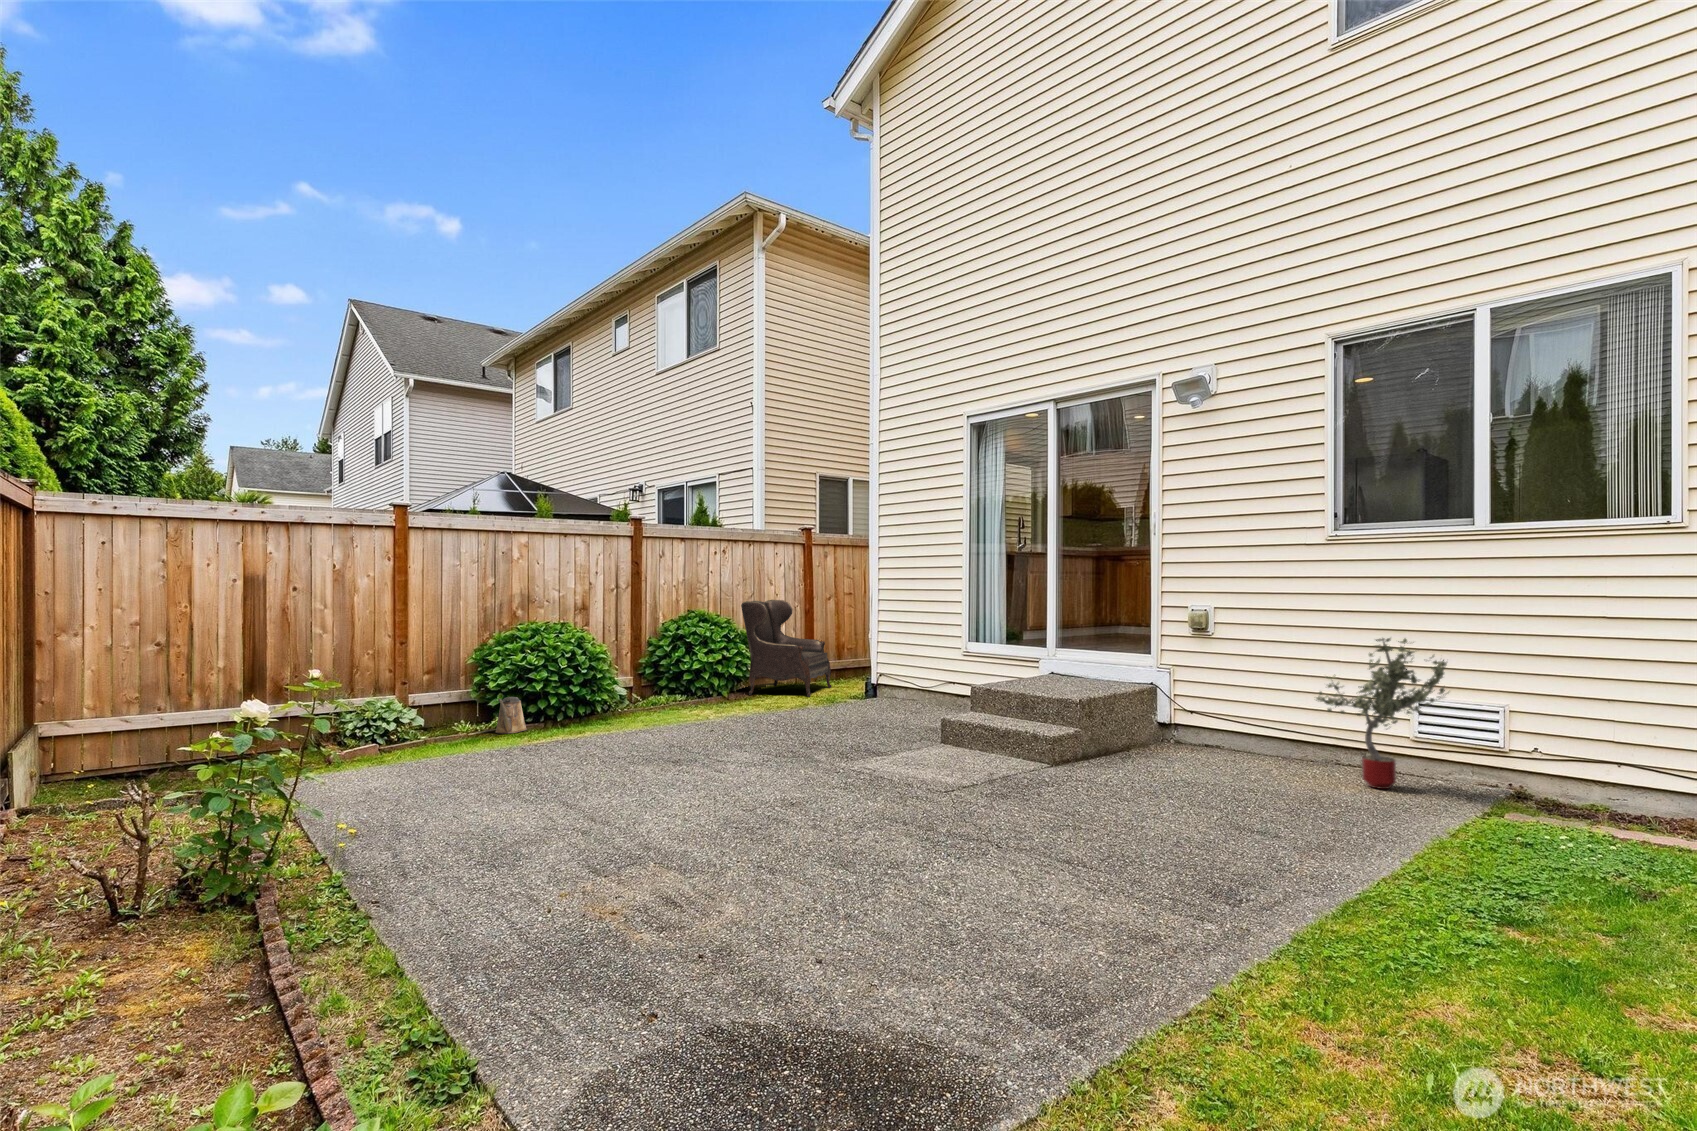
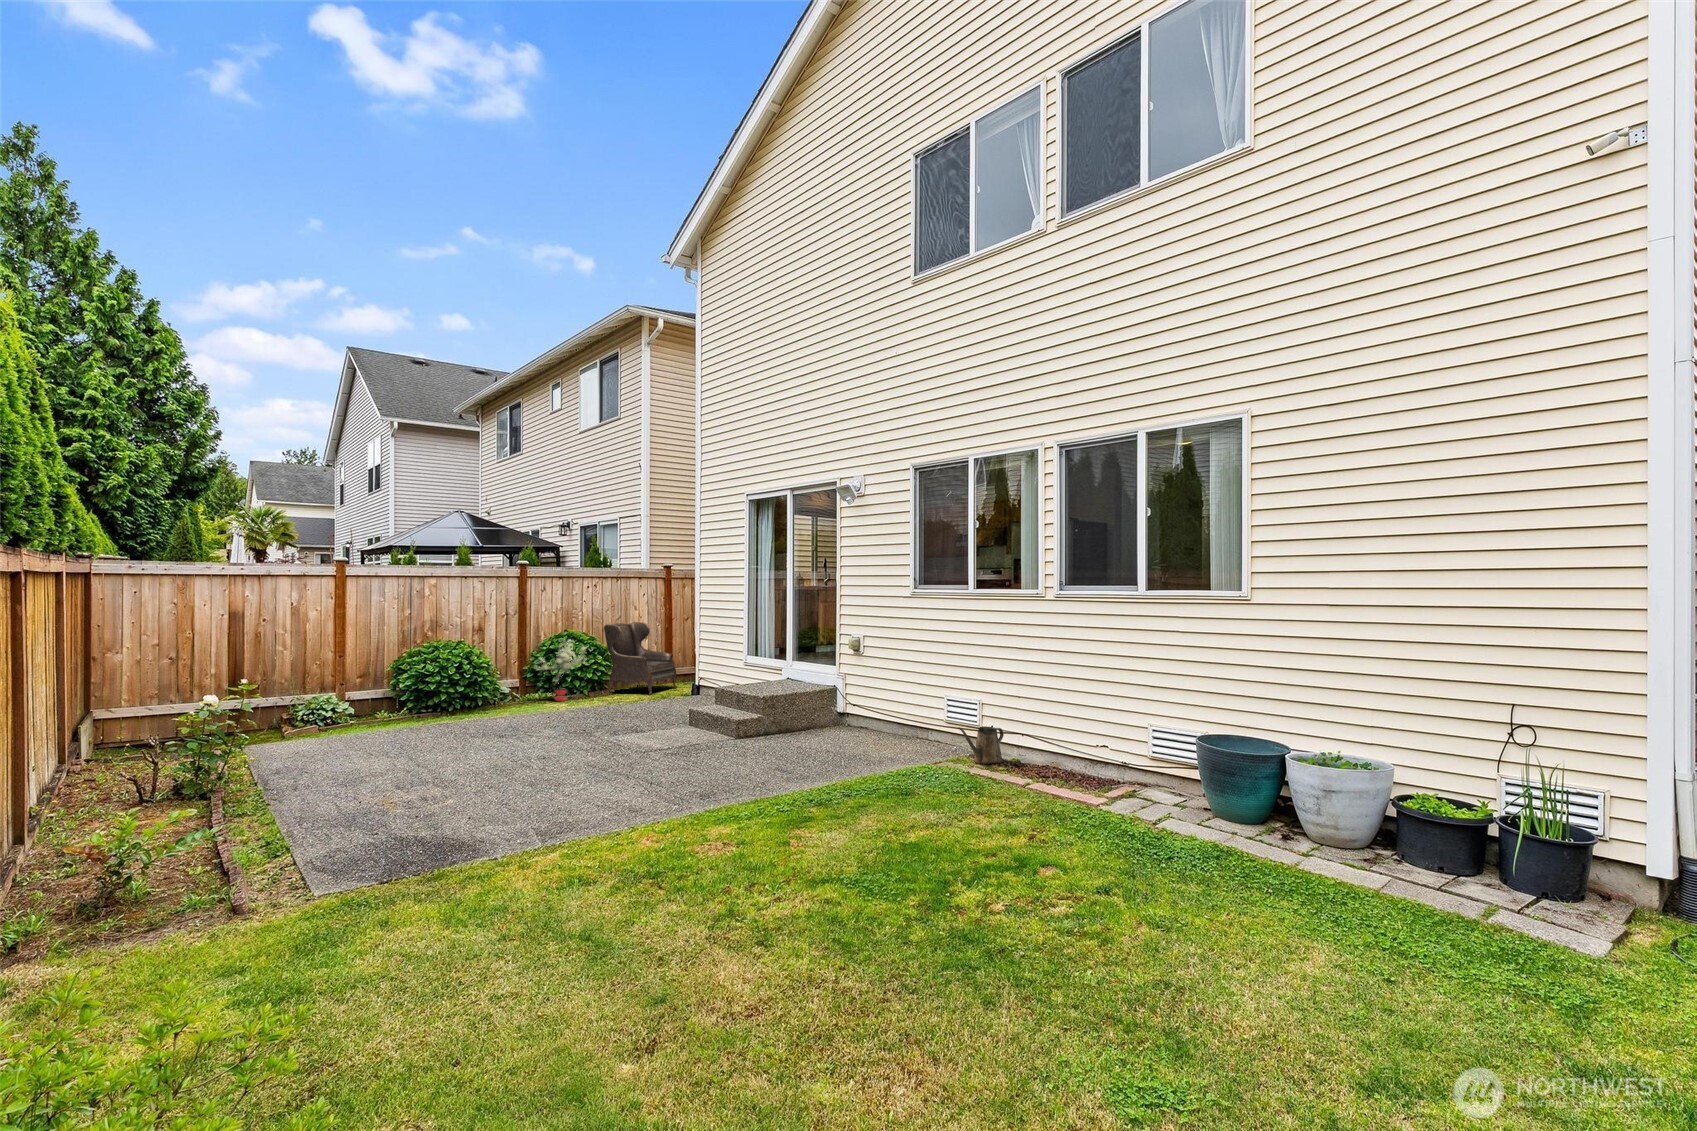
potted tree: present [1316,638,1447,789] -> present [536,640,586,702]
watering can: present [495,697,527,734] -> present [958,726,1004,764]

